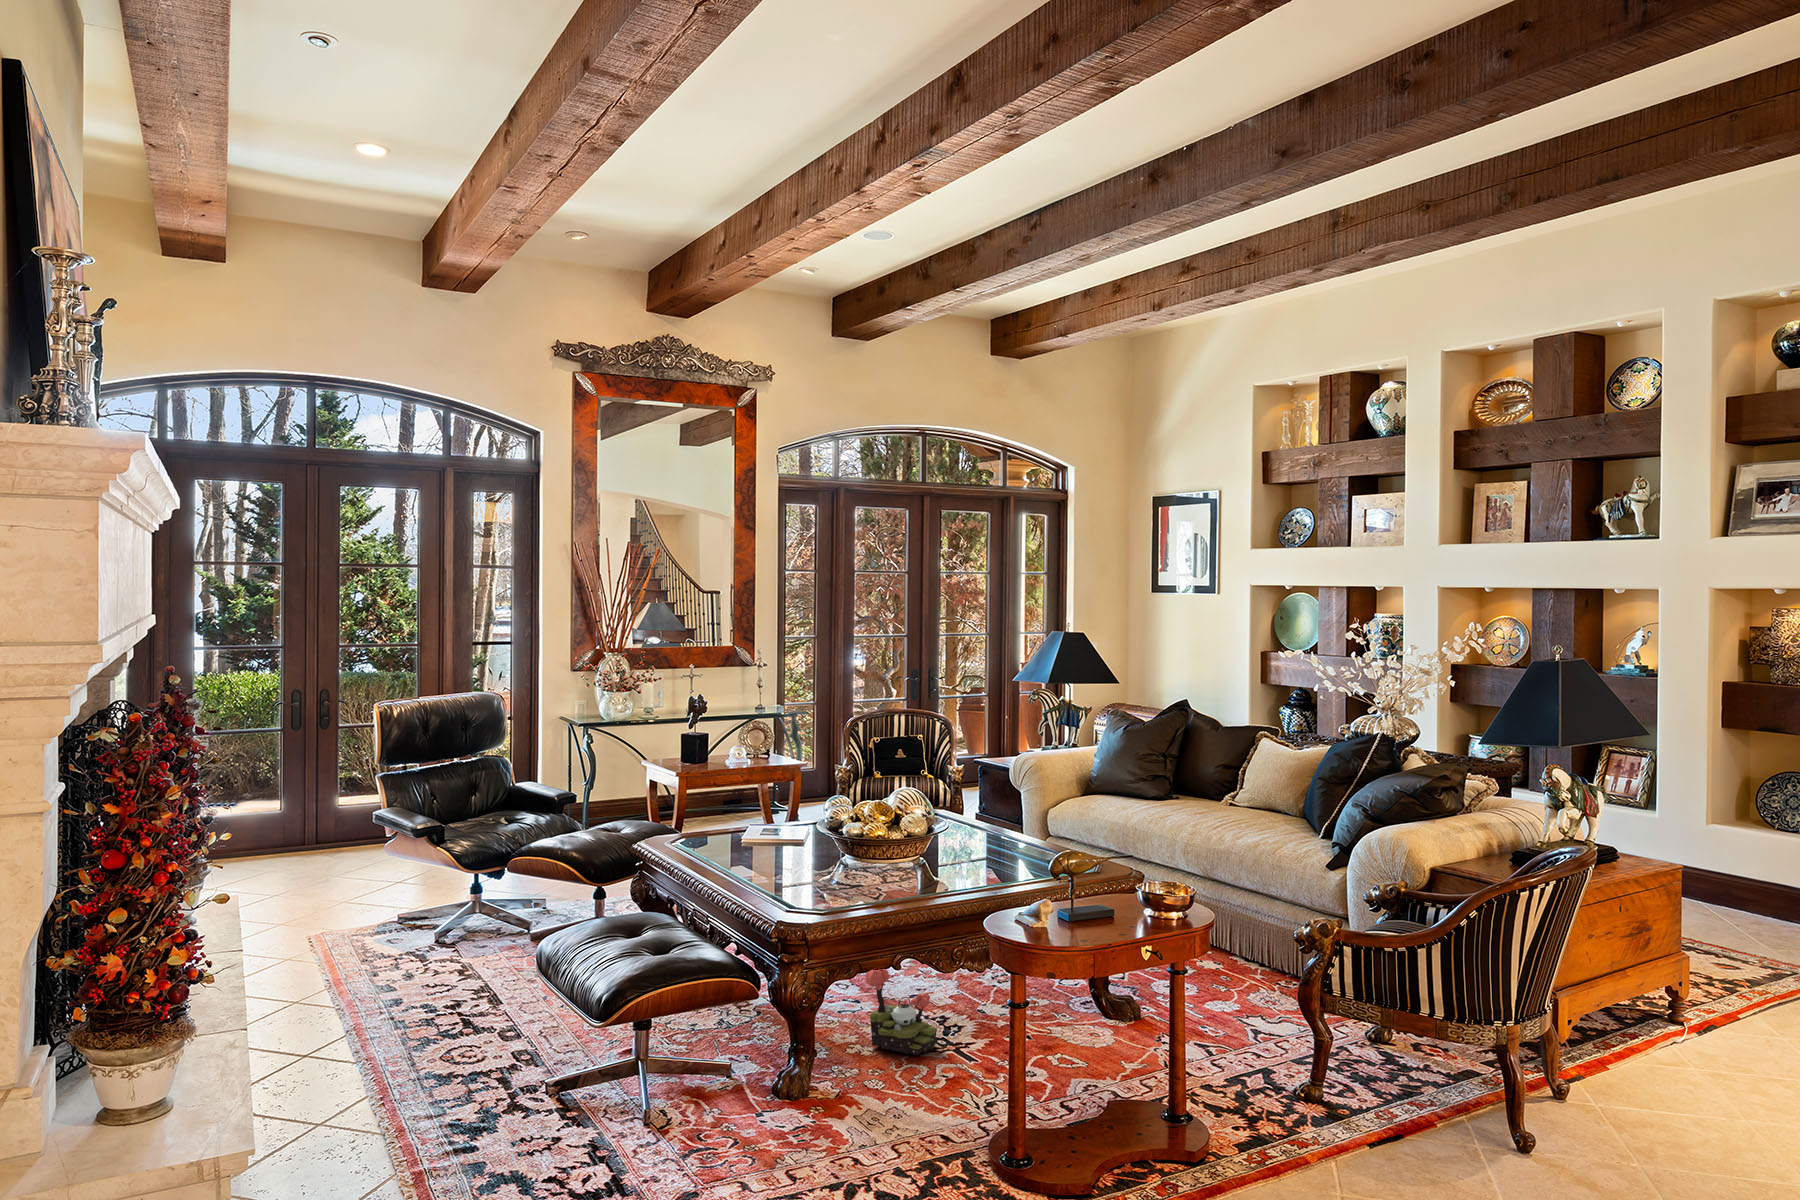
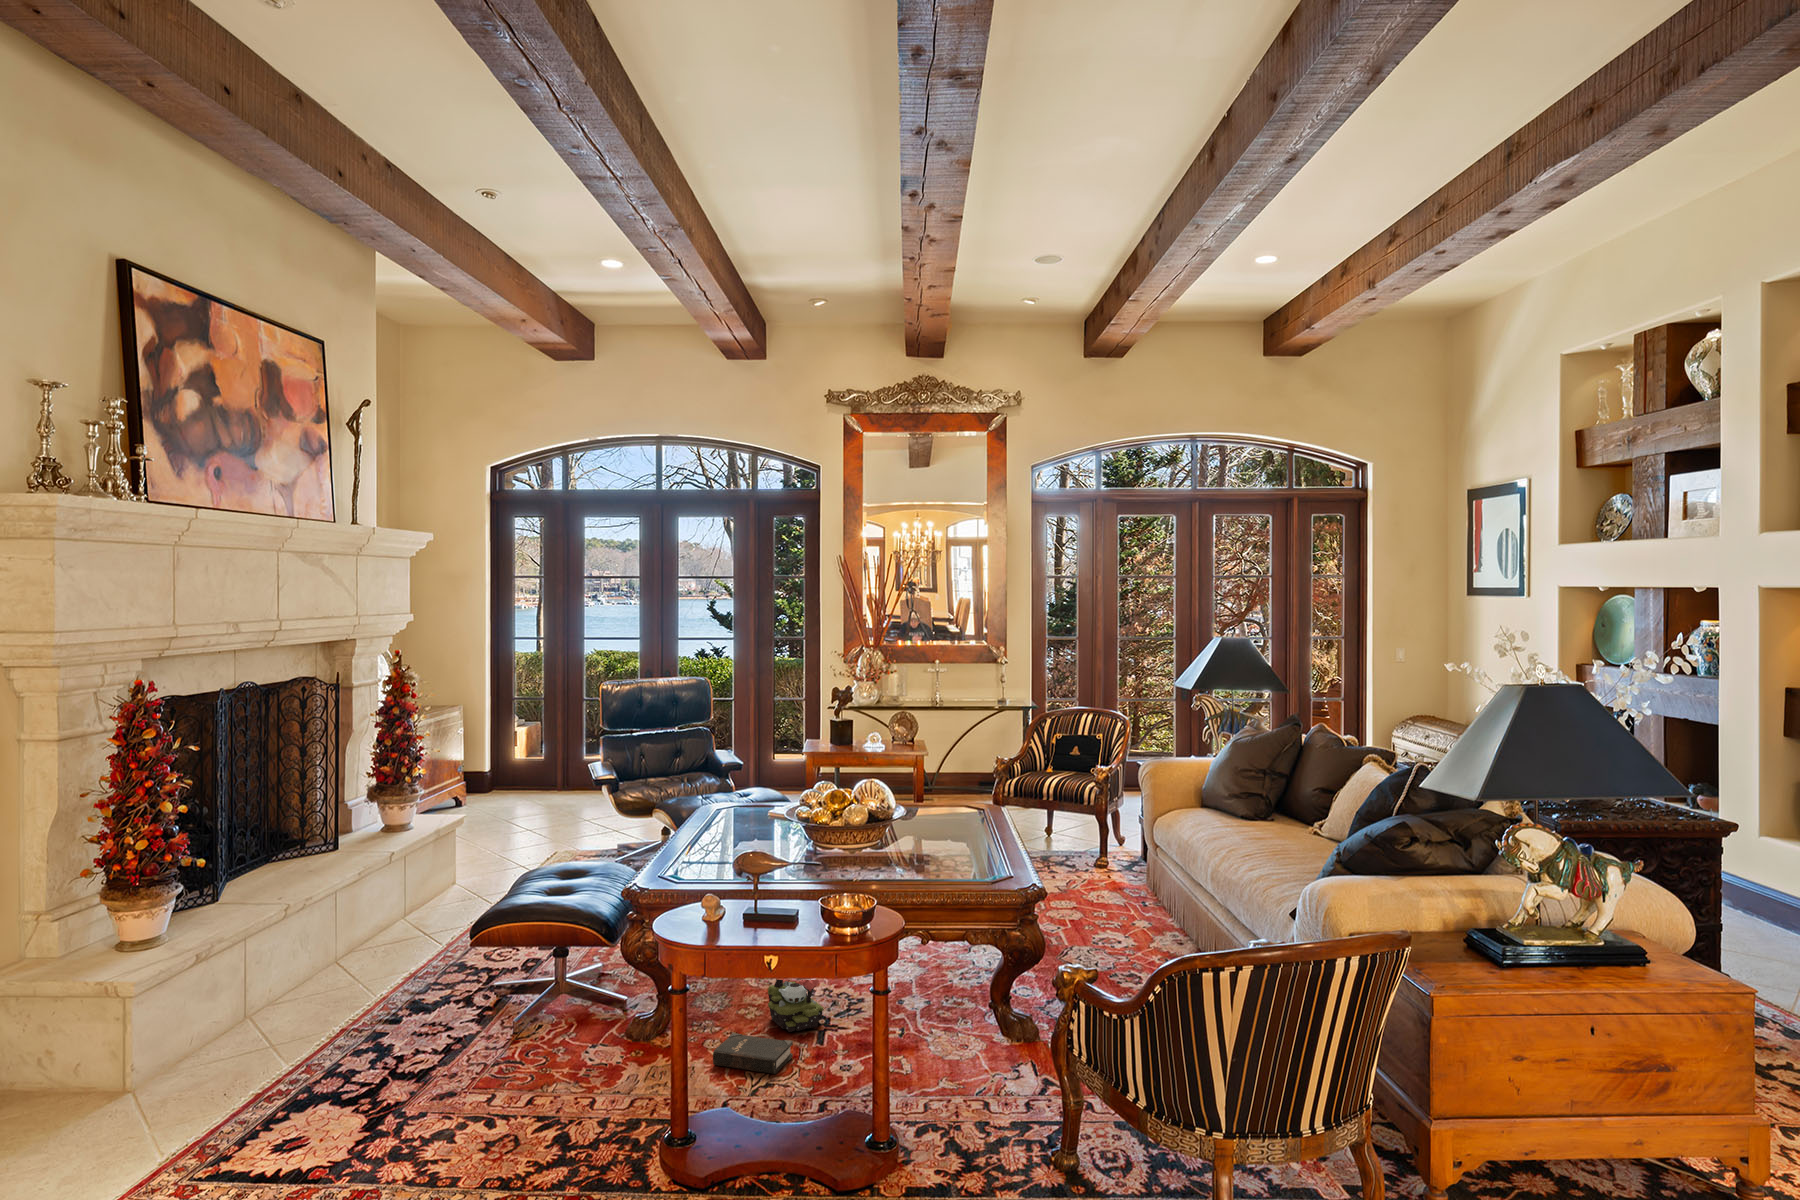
hardback book: none [890,1058,972,1097] -> present [713,1033,793,1074]

